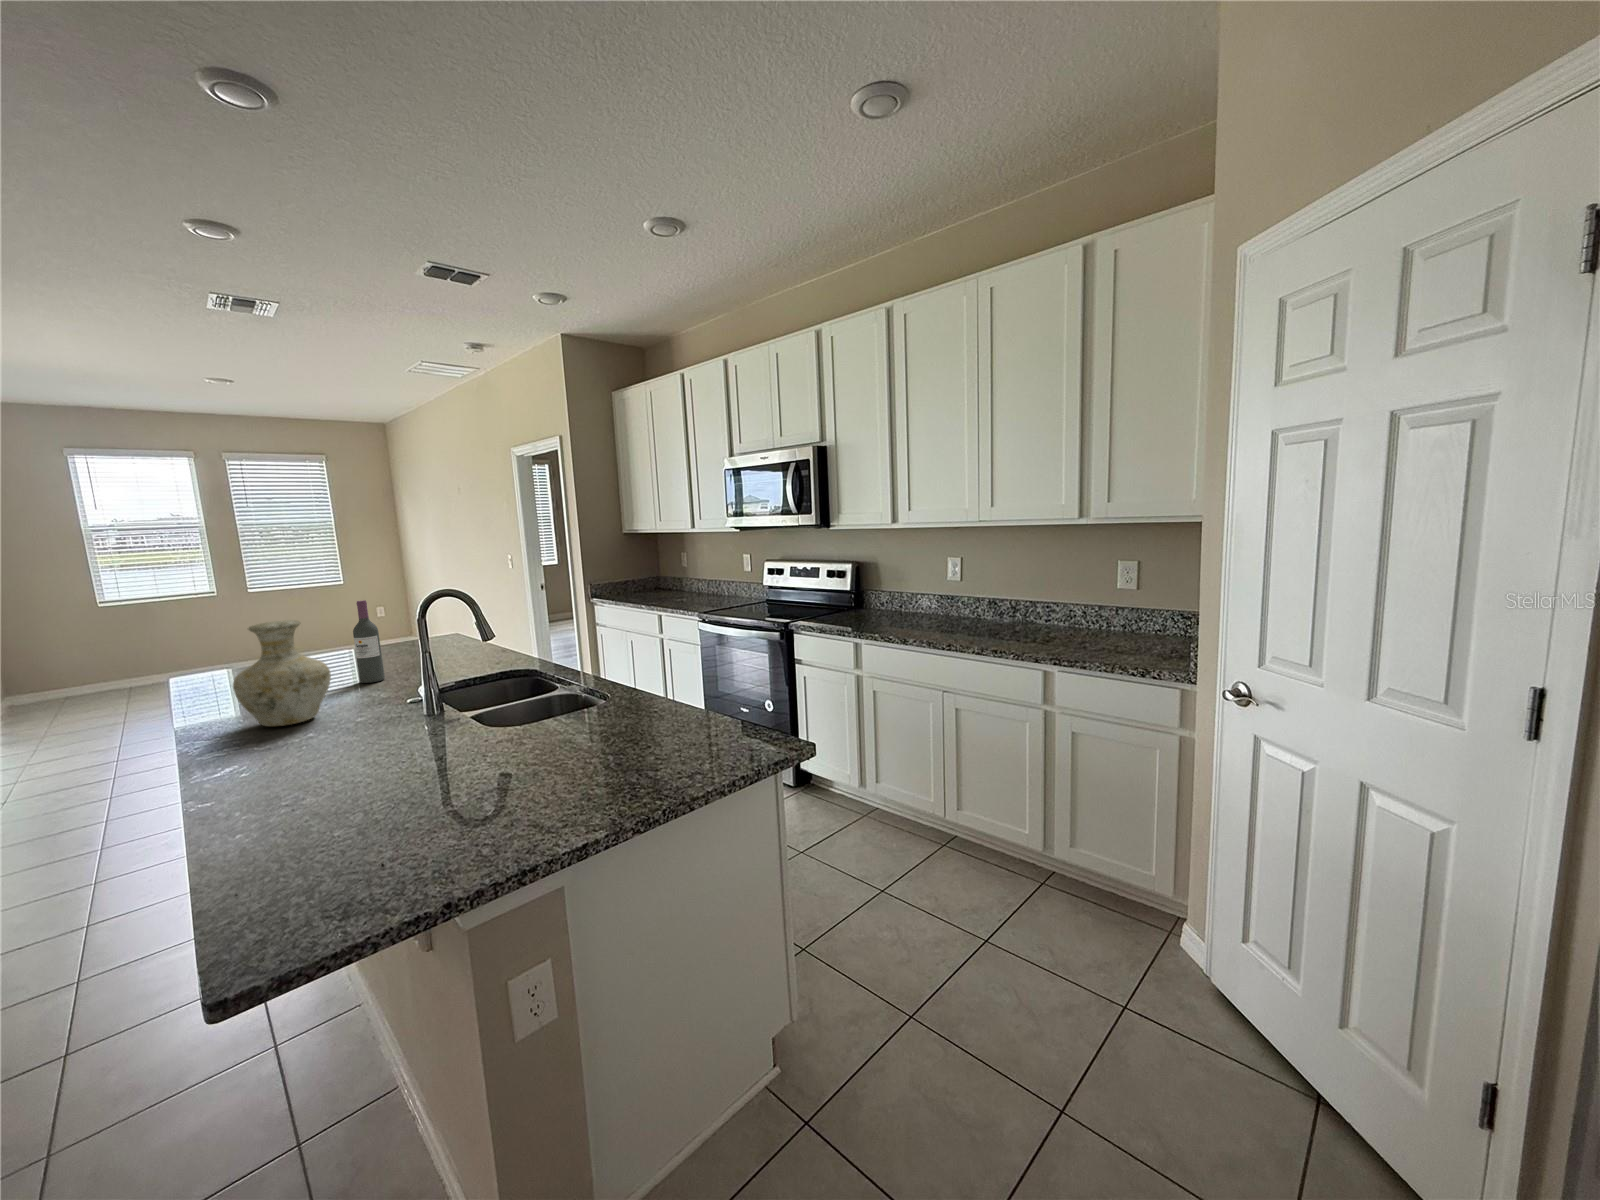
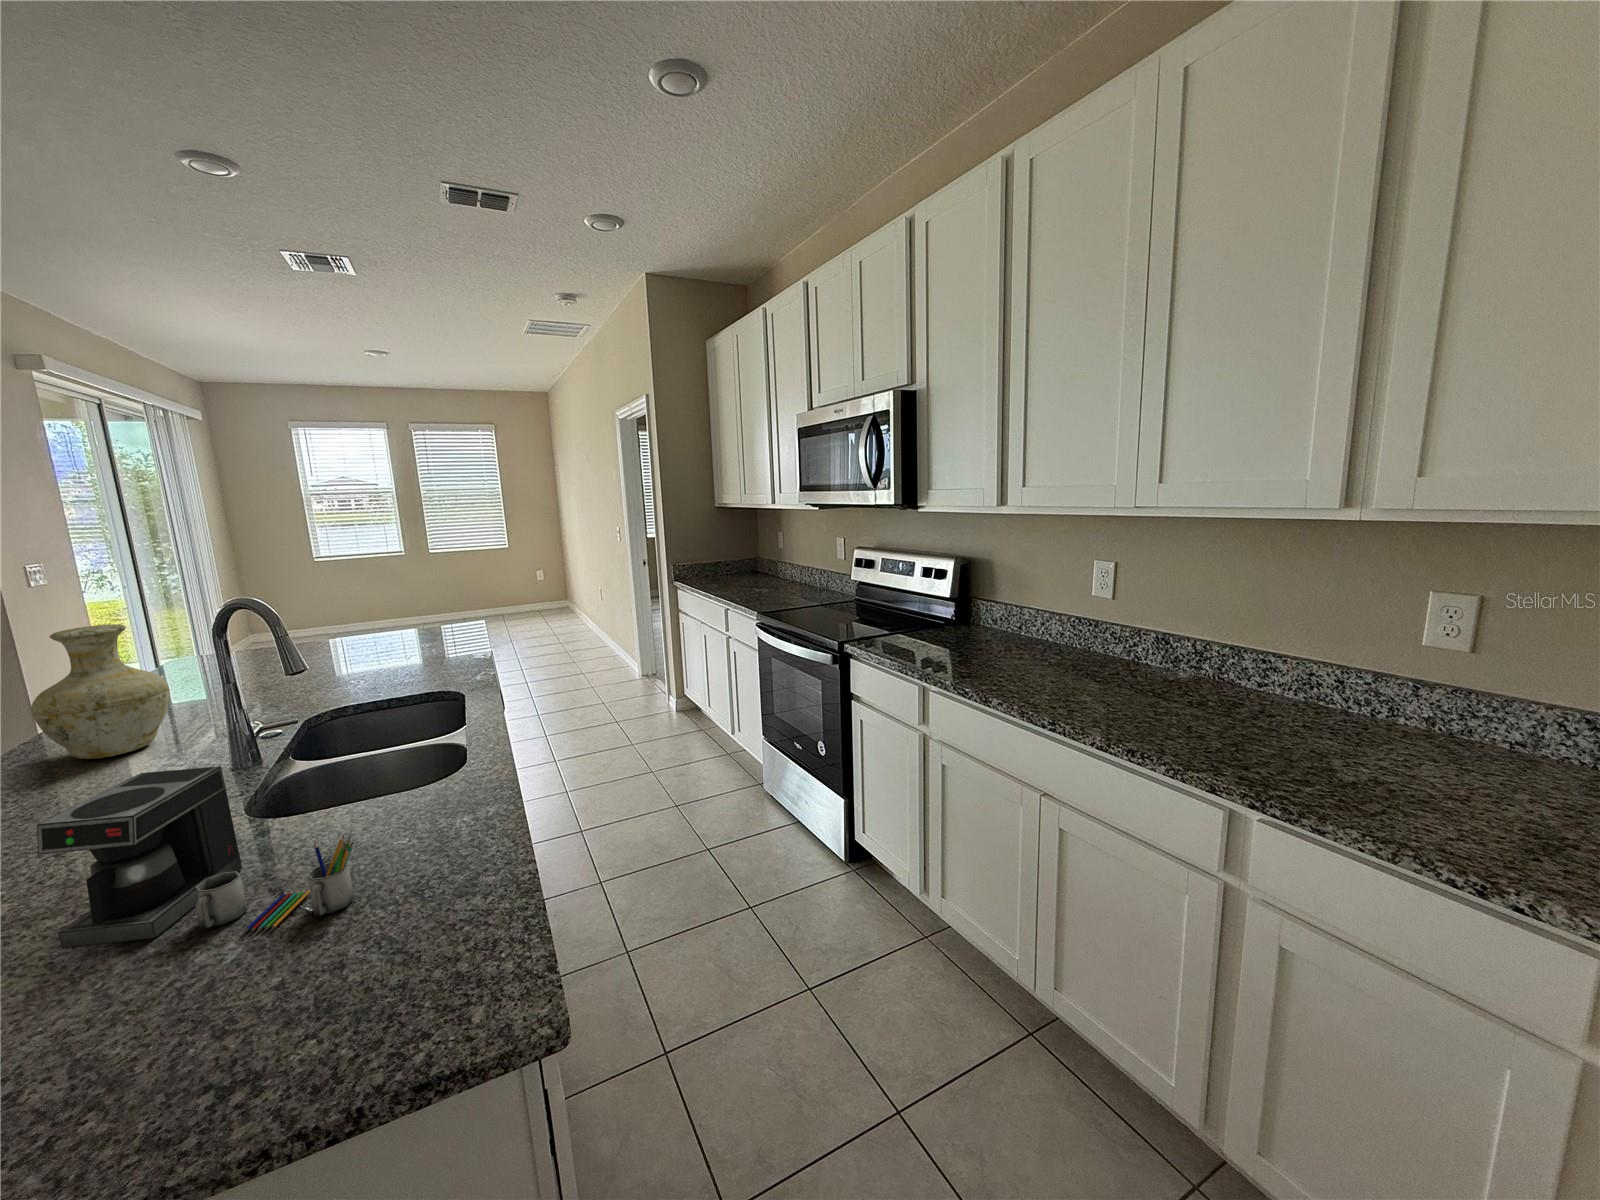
wine bottle: present [353,600,385,683] -> none [274,592,316,692]
coffee maker: none [491,677,649,775] -> present [37,766,354,949]

